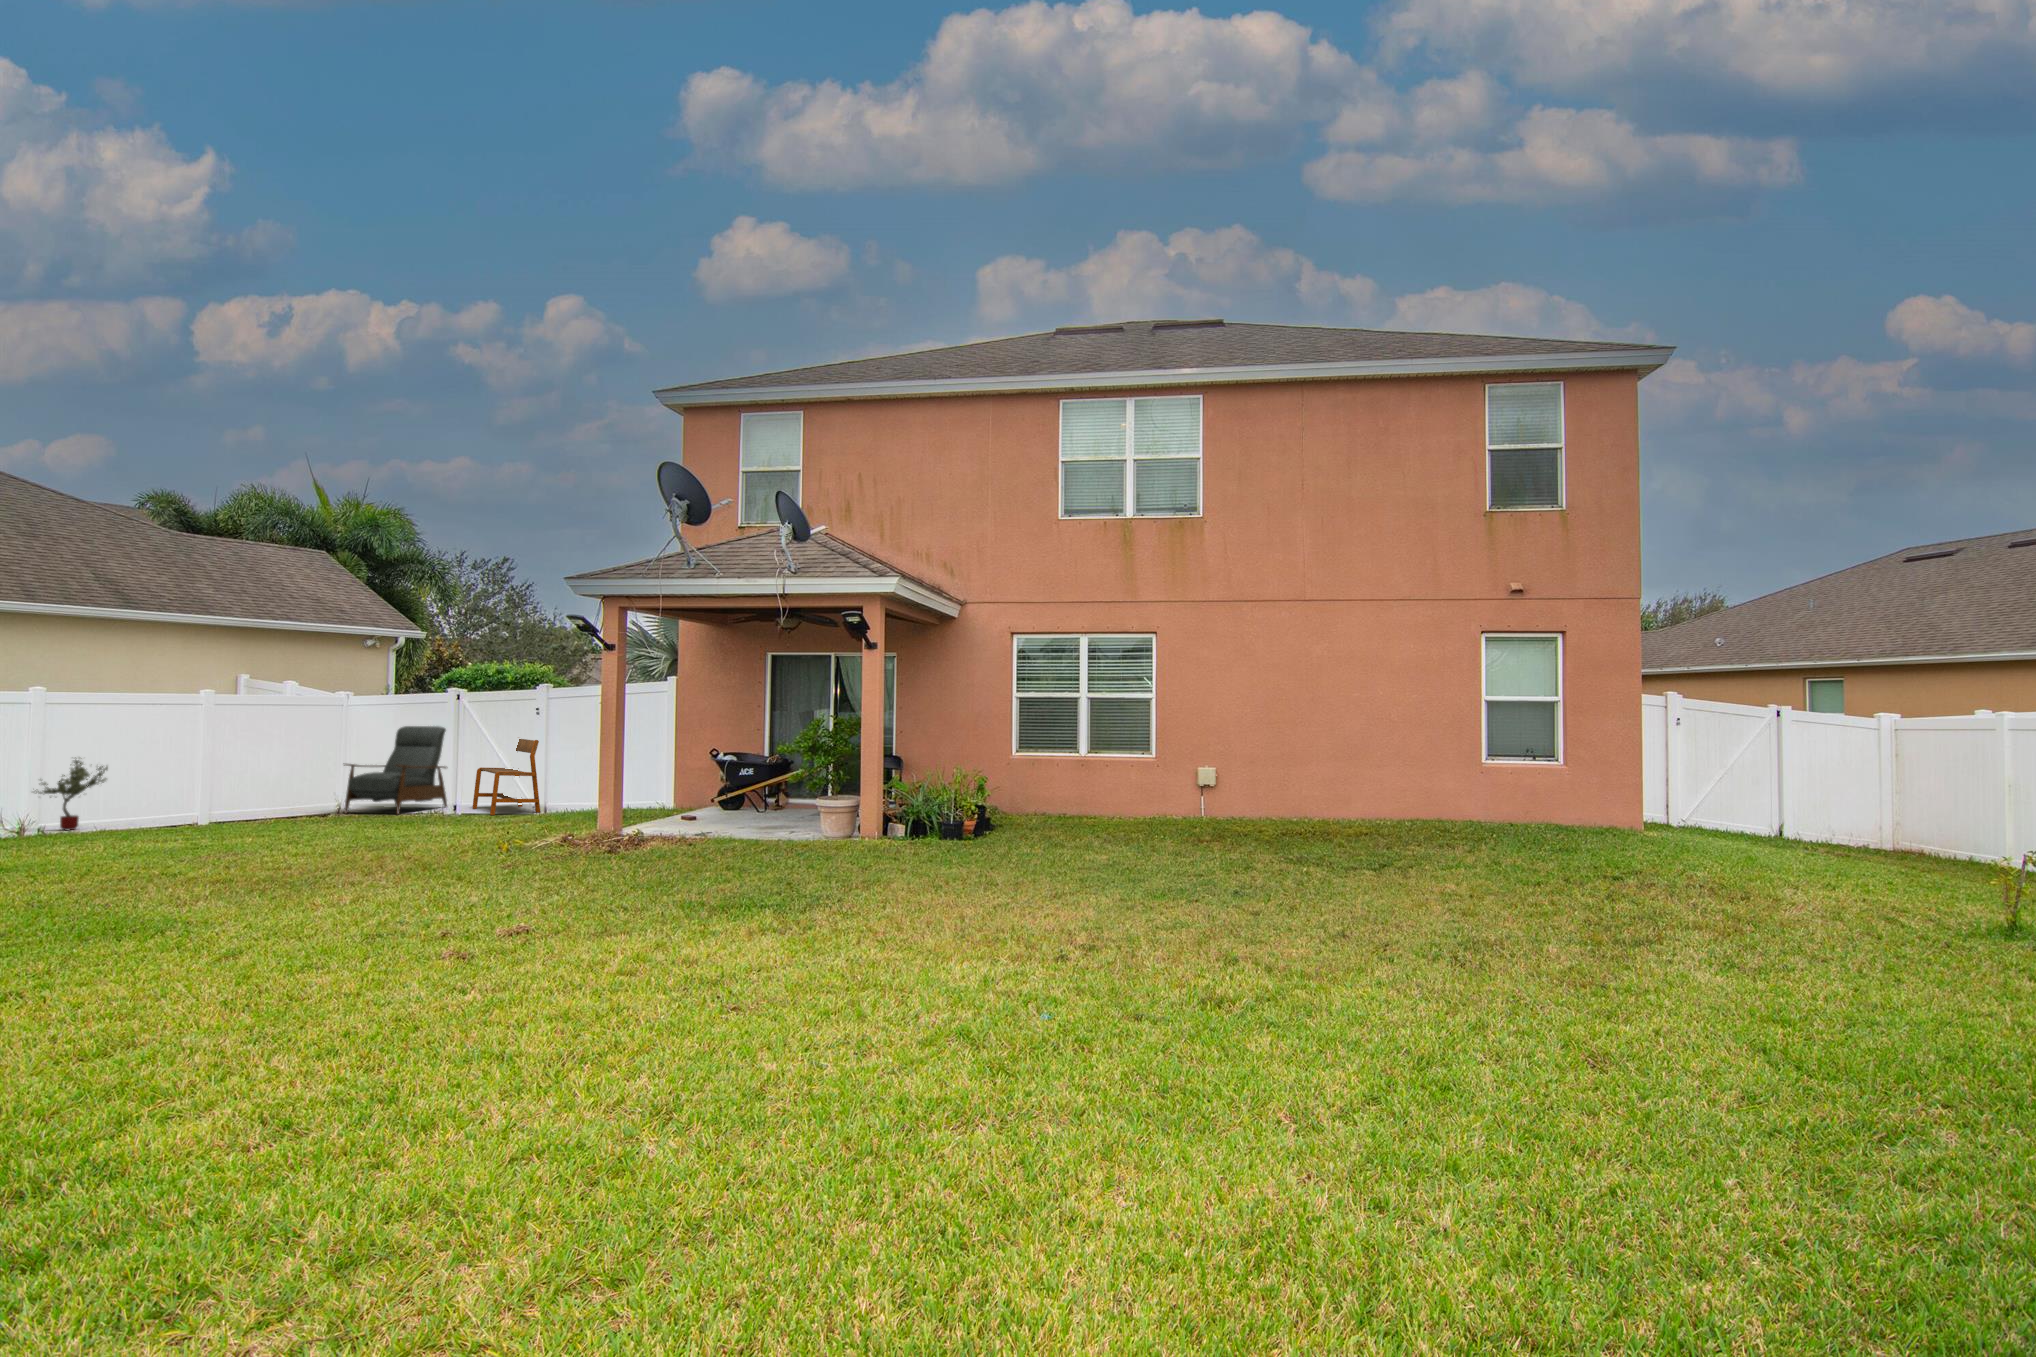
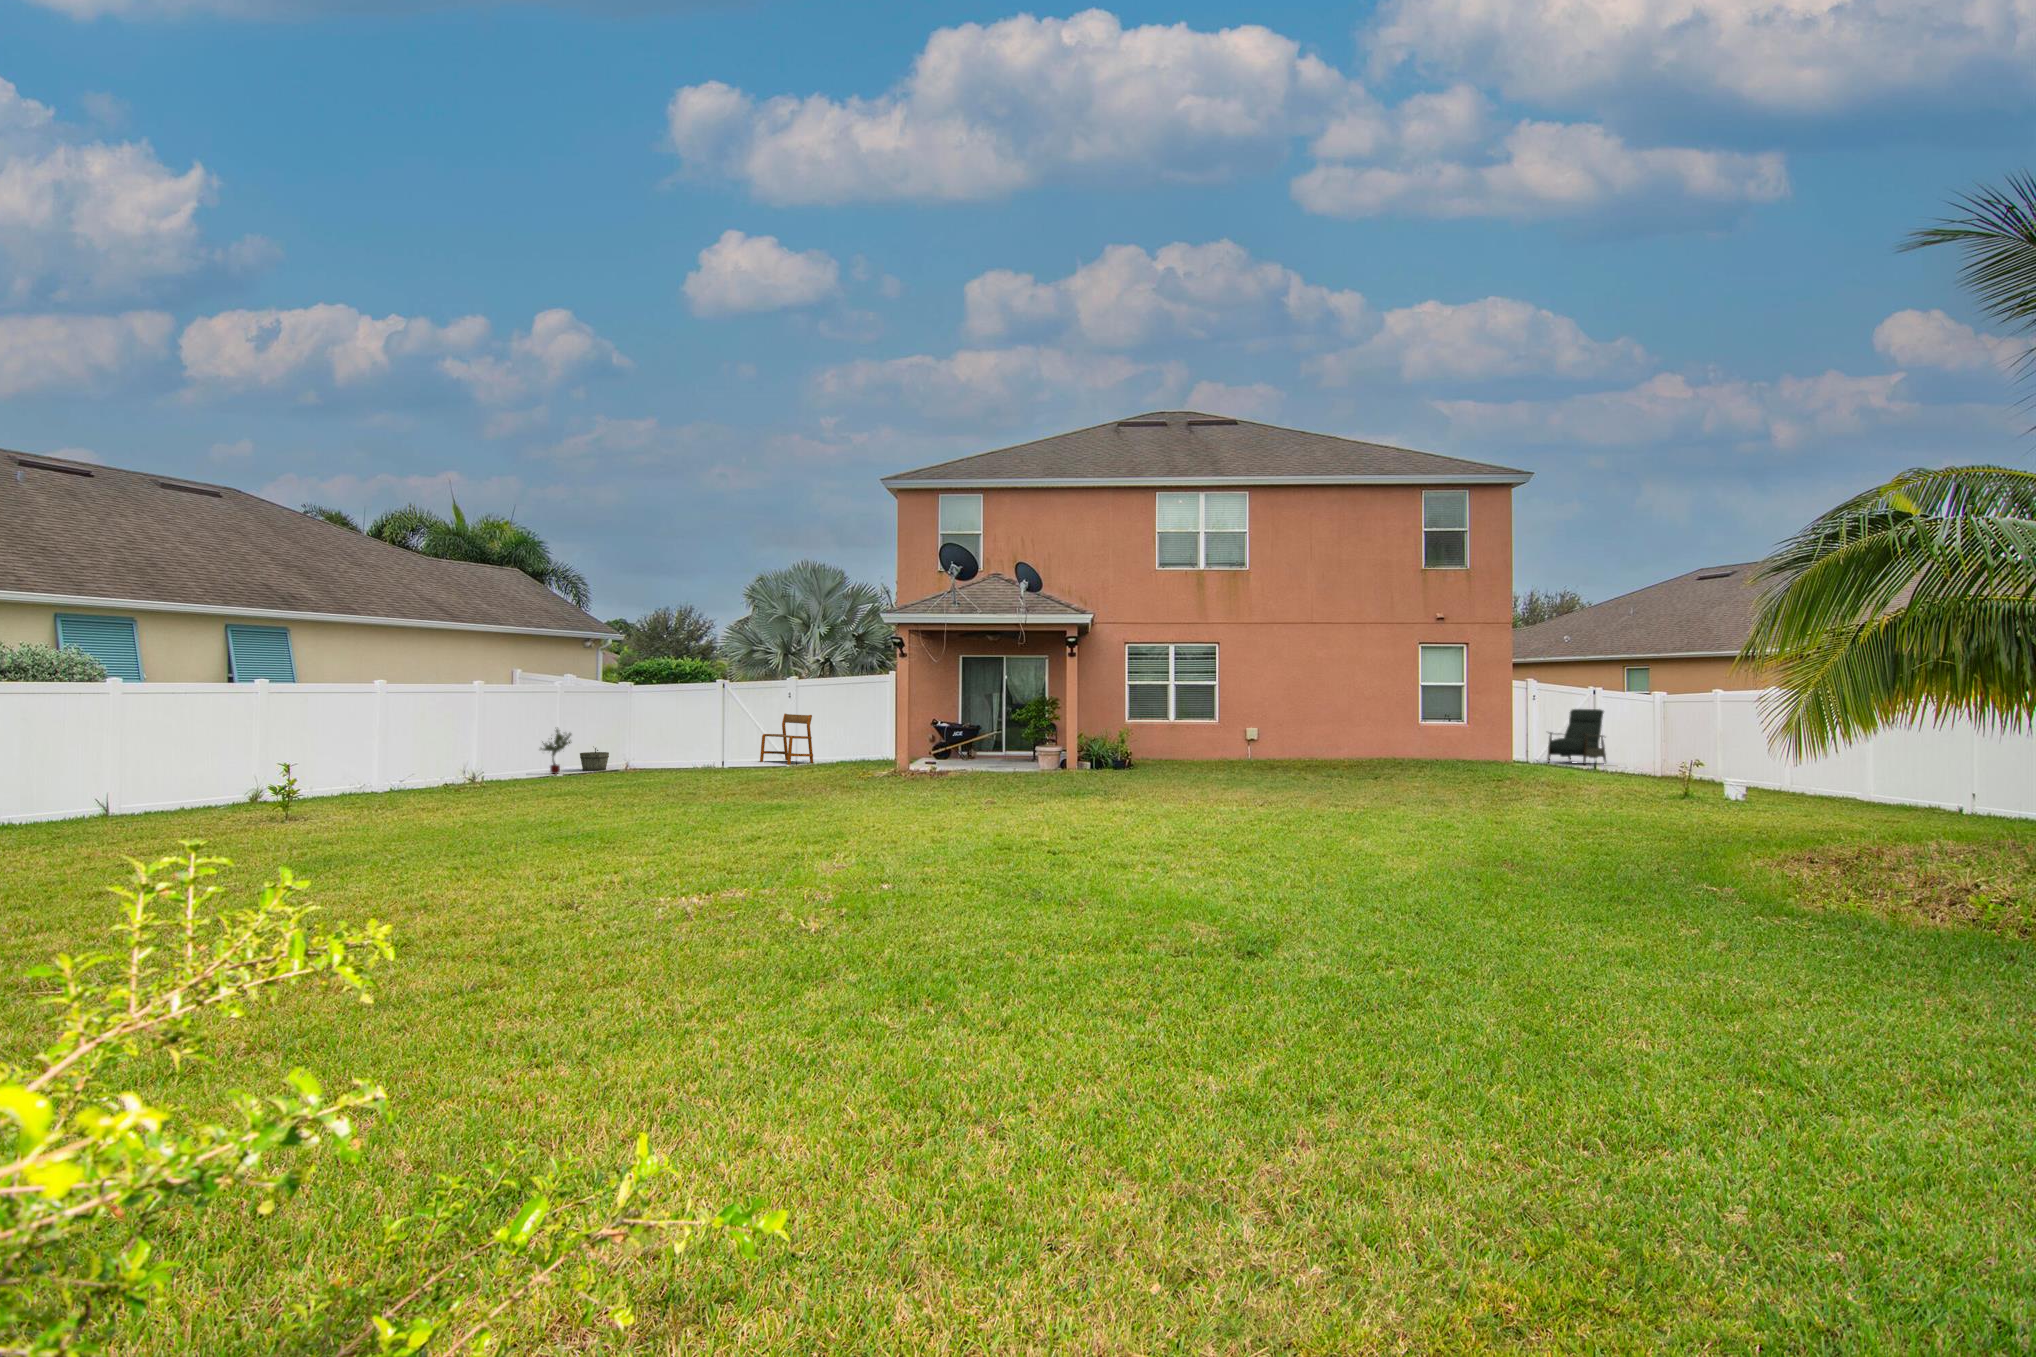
chair: present [344,726,447,815] -> present [1547,709,1606,764]
wooden bucket: none [136,786,191,825] -> present [580,748,609,771]

